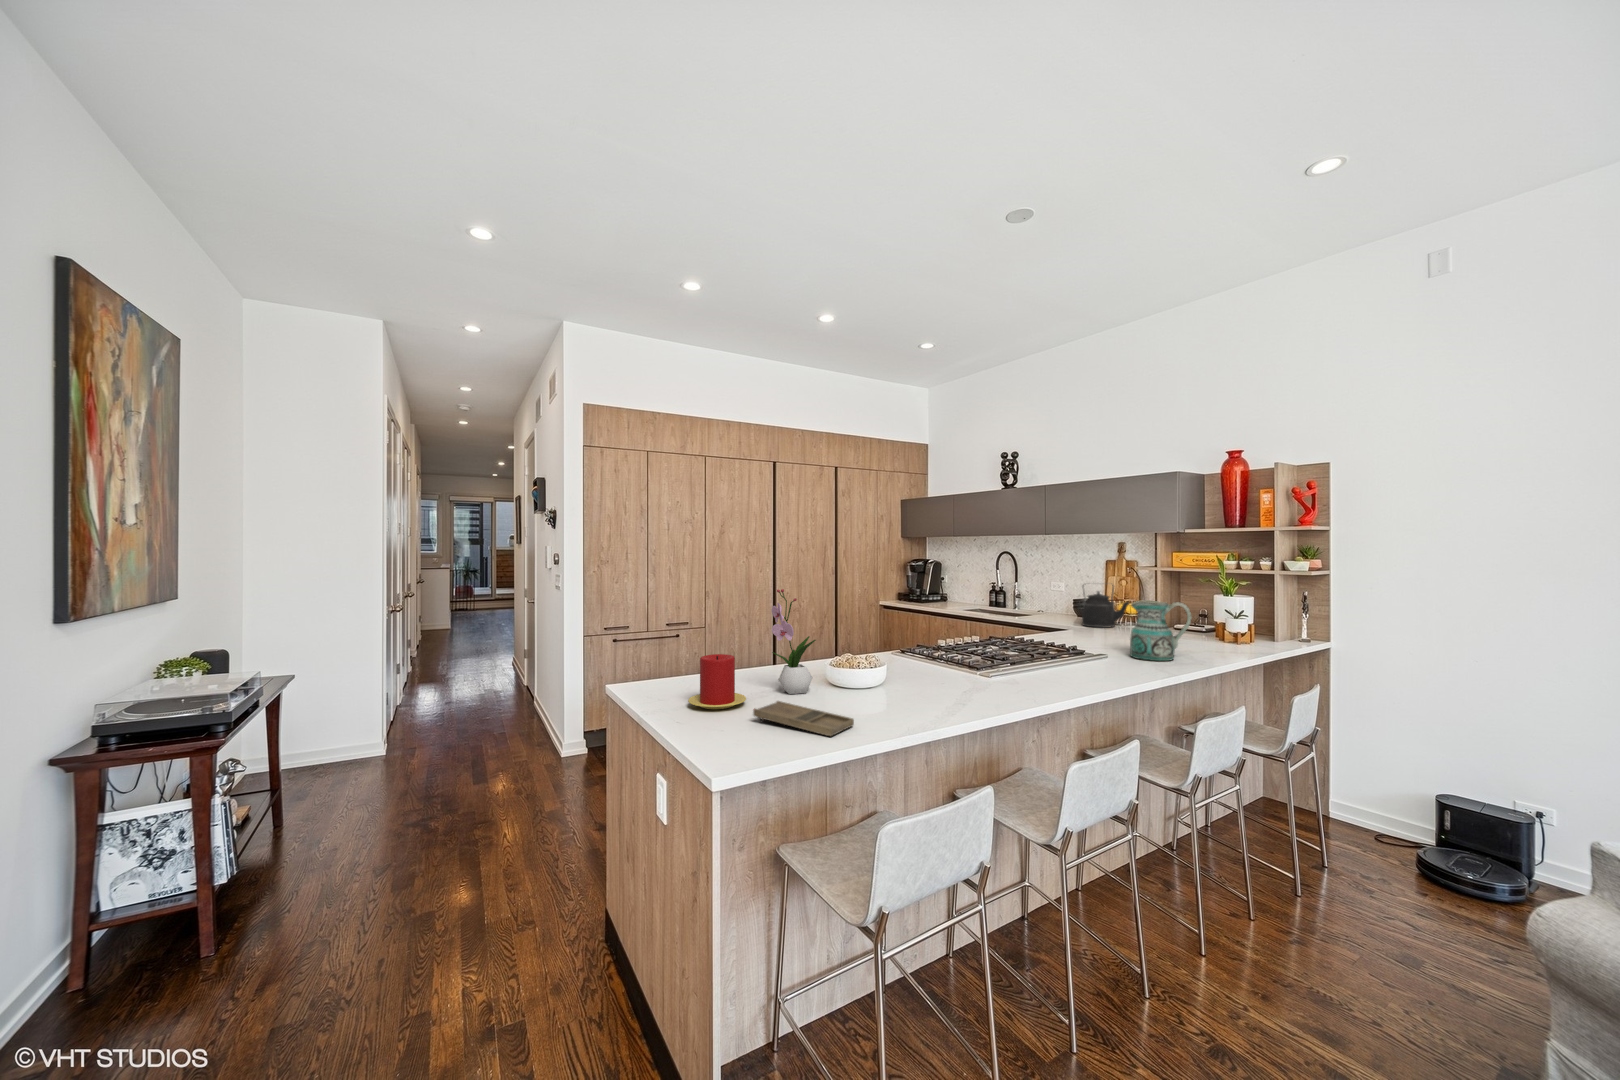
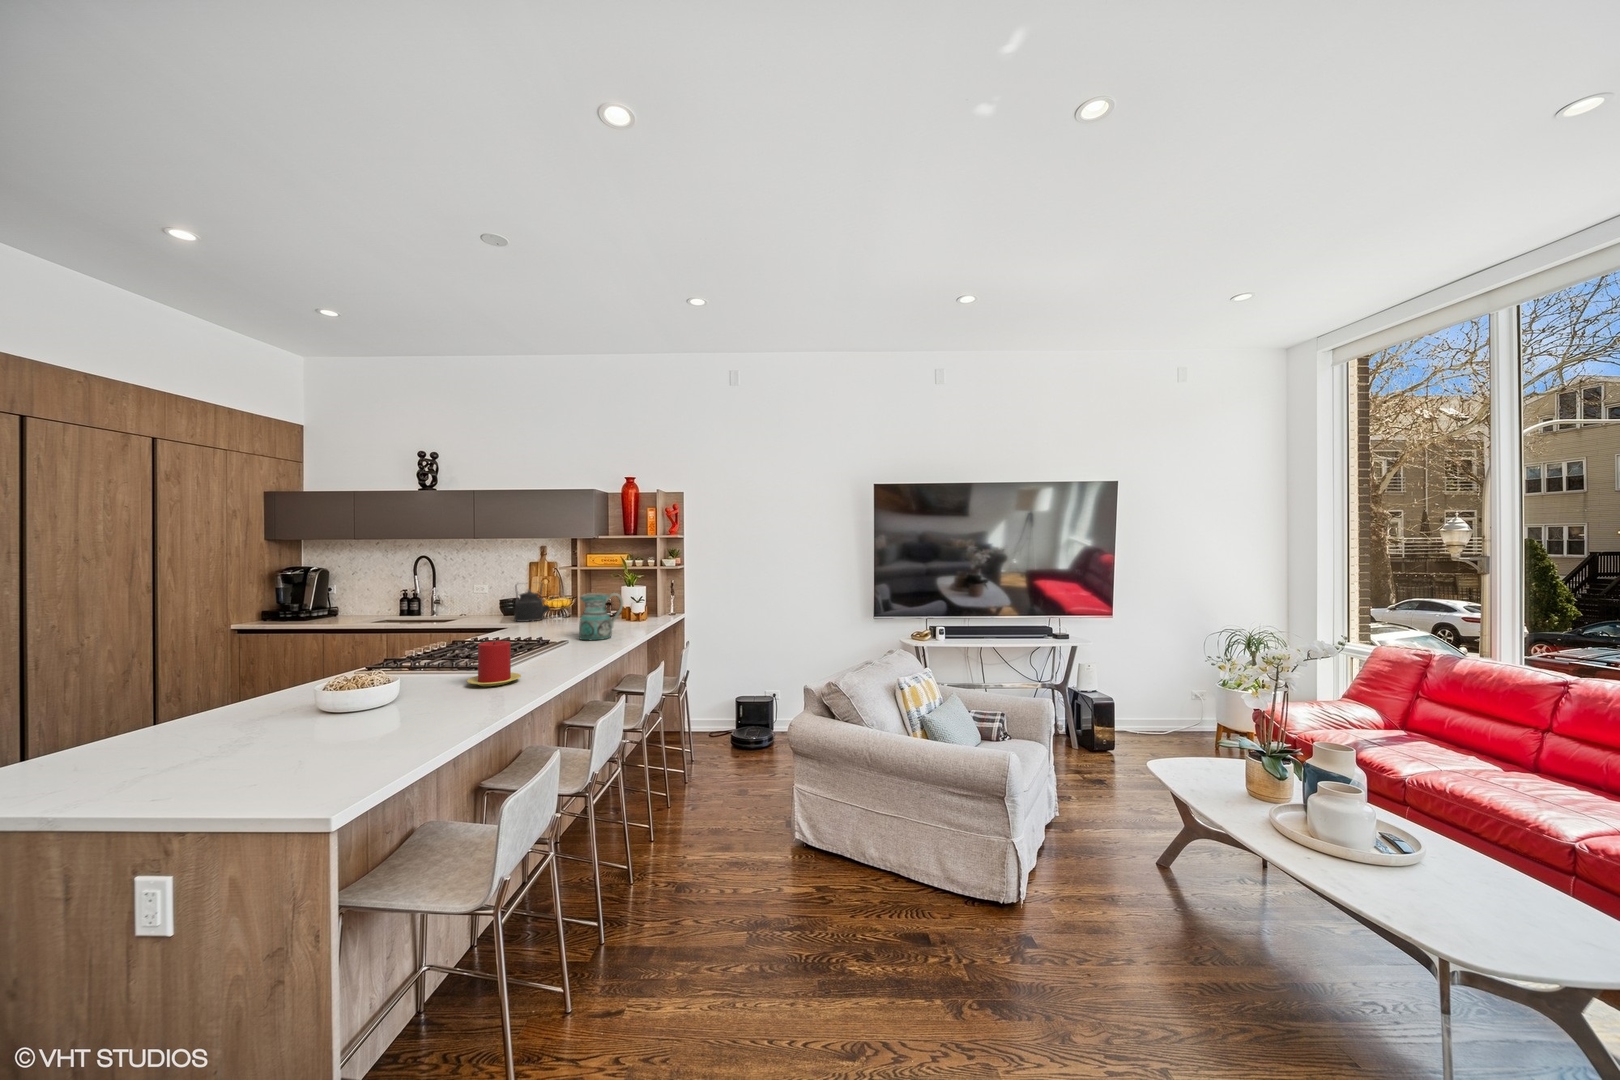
flower arrangement: present [772,589,816,694] -> none [213,609,293,738]
candle: present [688,654,746,709] -> present [467,641,521,686]
tray: present [753,701,854,736] -> none [242,734,393,770]

